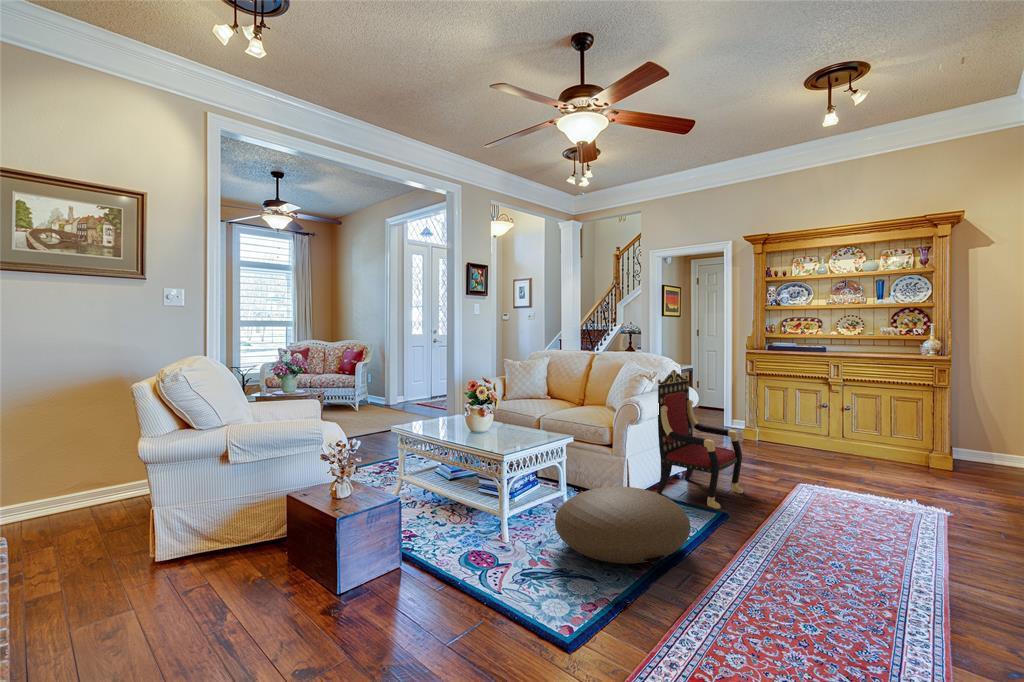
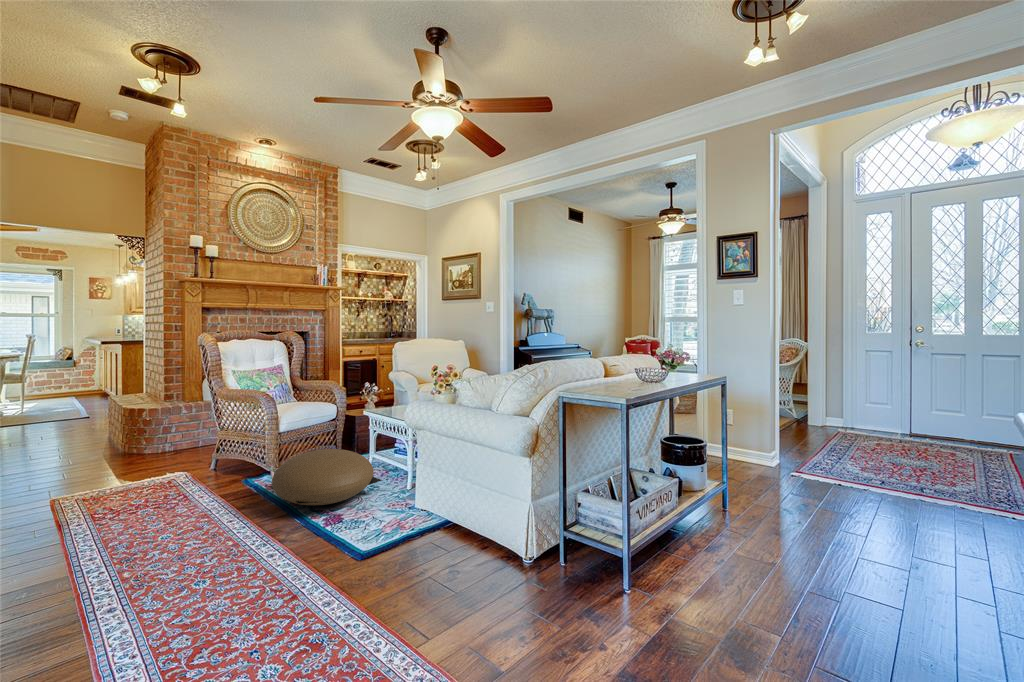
armchair: present [657,370,743,509] -> none [377,384,498,590]

